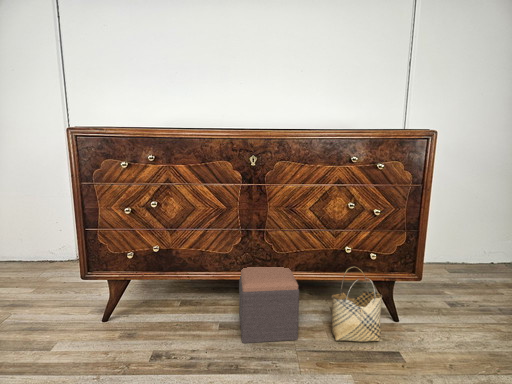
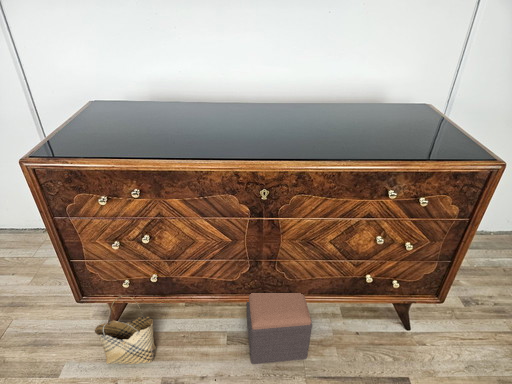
woven basket: present [331,266,382,341] -> present [95,296,156,364]

